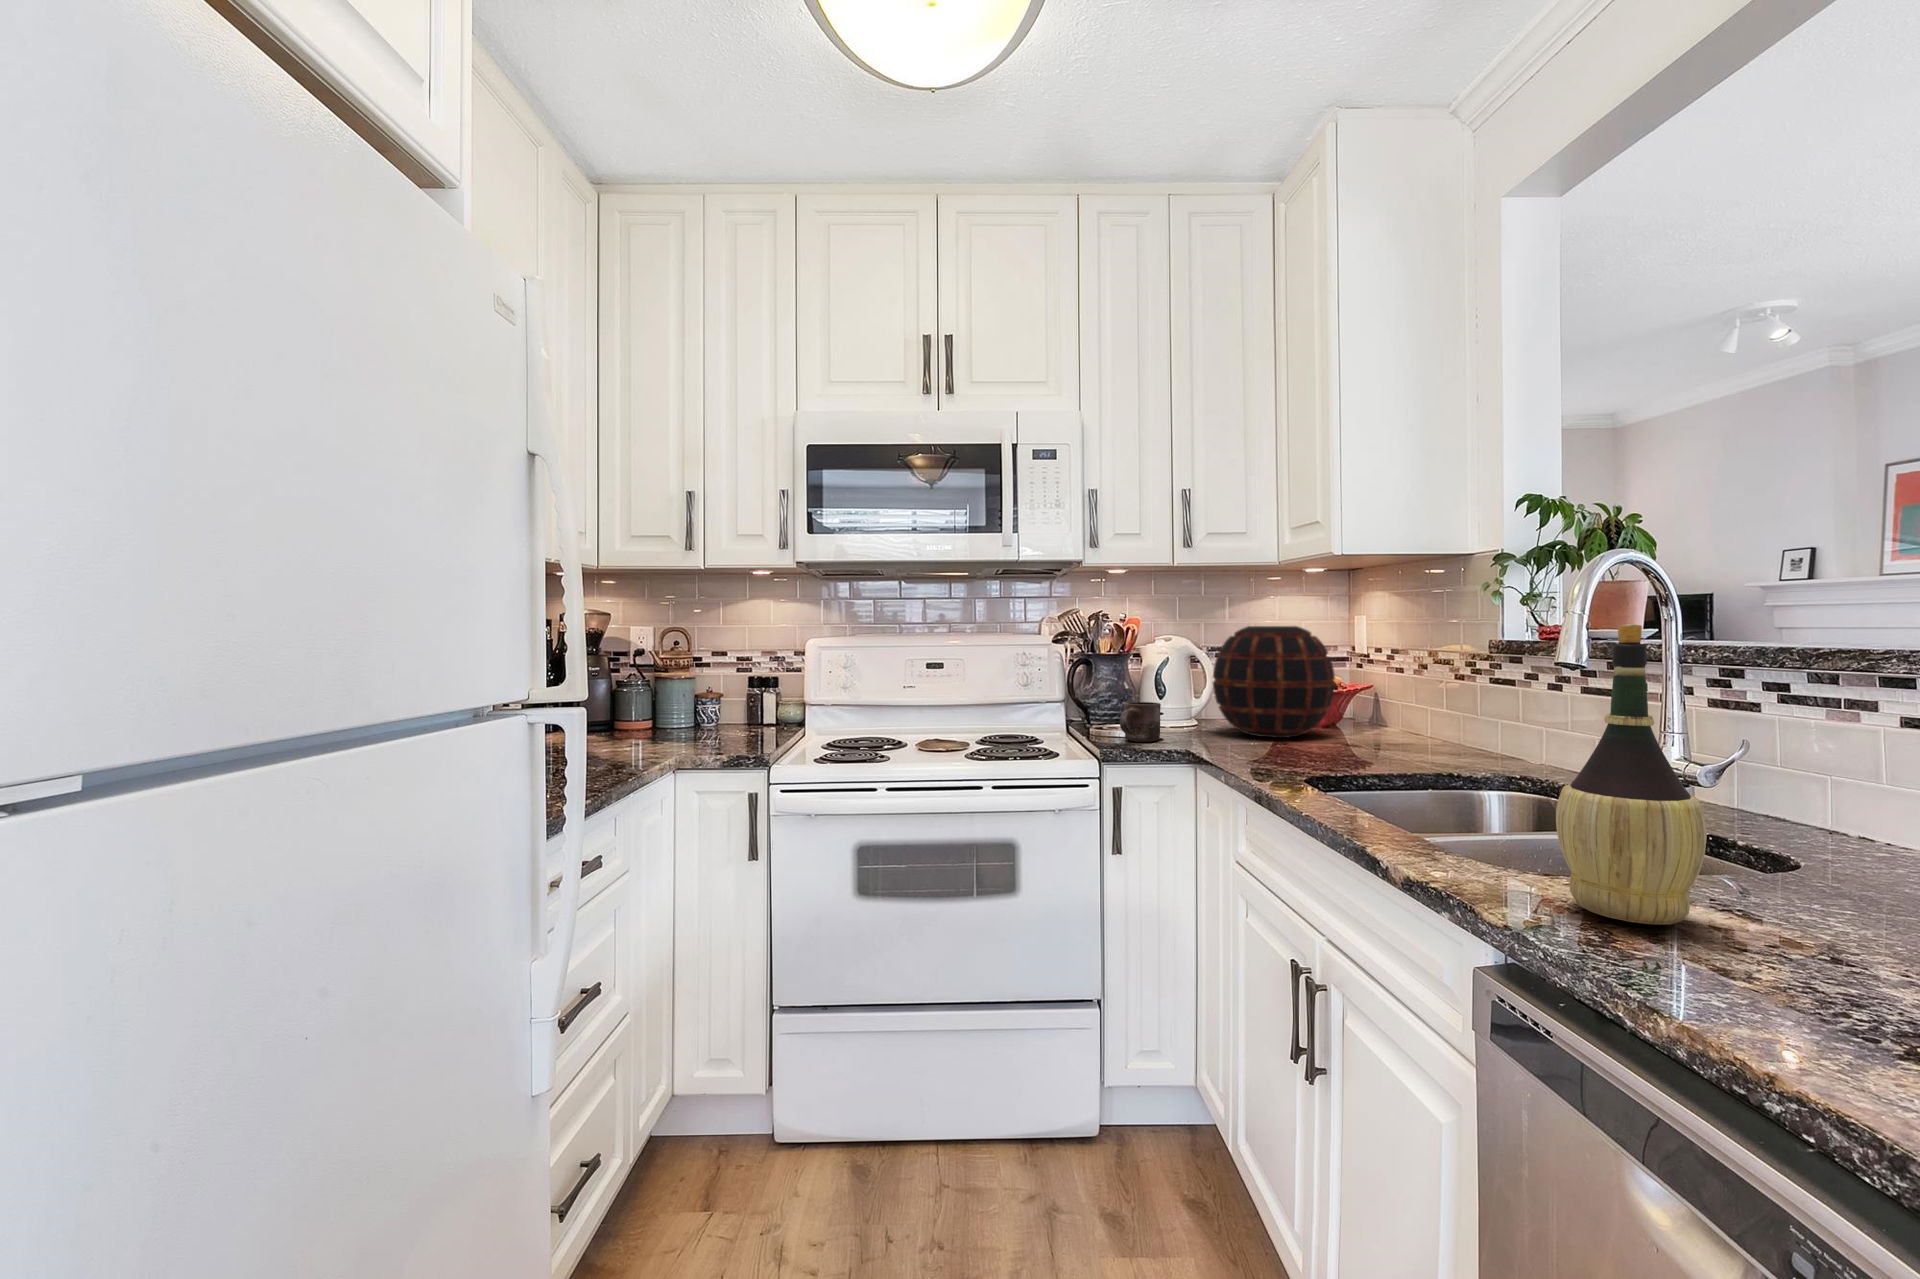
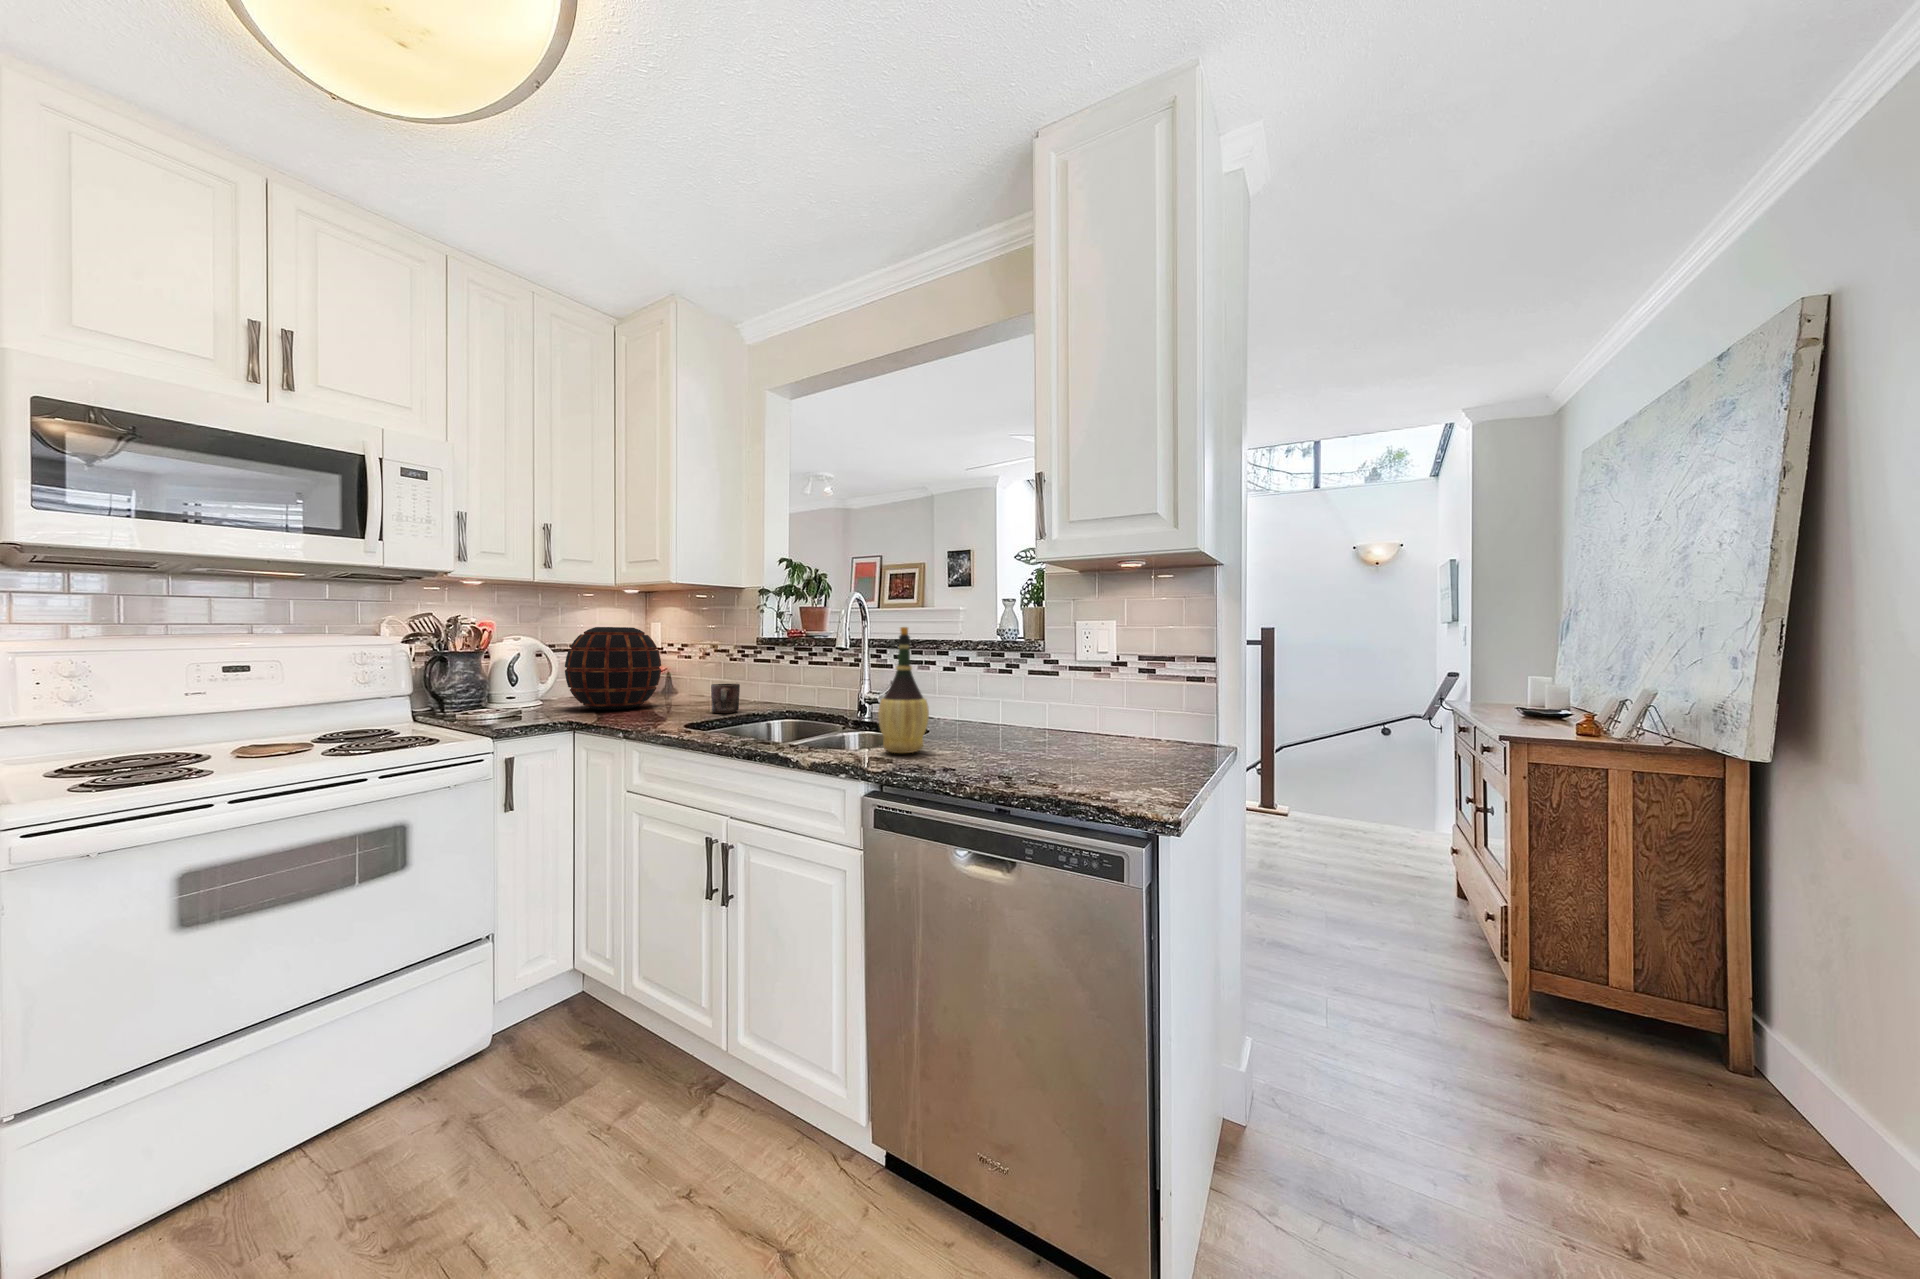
mug: present [1120,702,1161,742] -> present [711,684,740,713]

